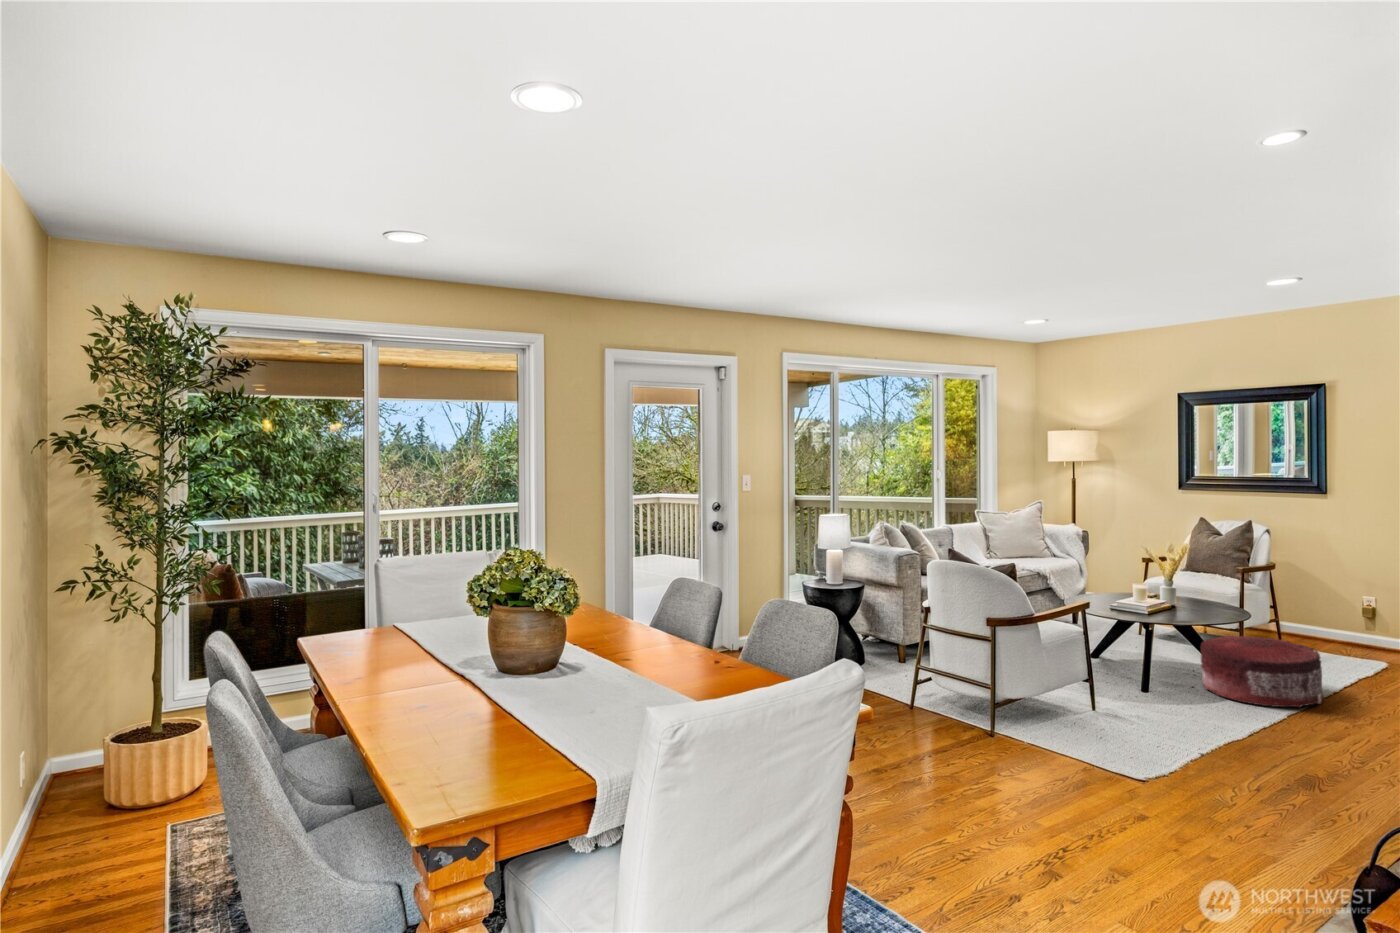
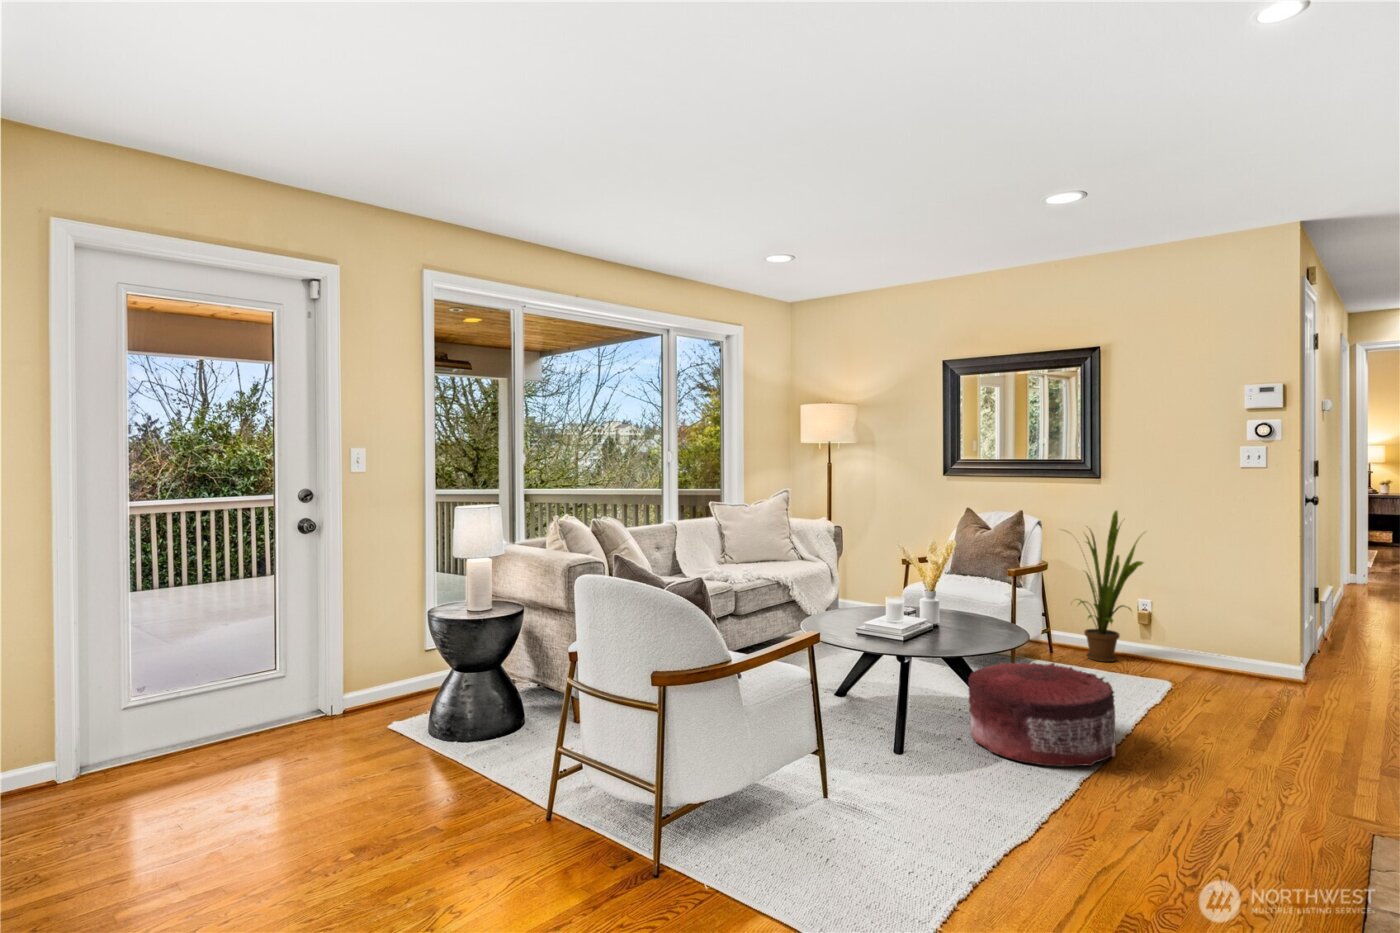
house plant: none [1285,521,1372,647] -> present [1079,511,1143,662]

